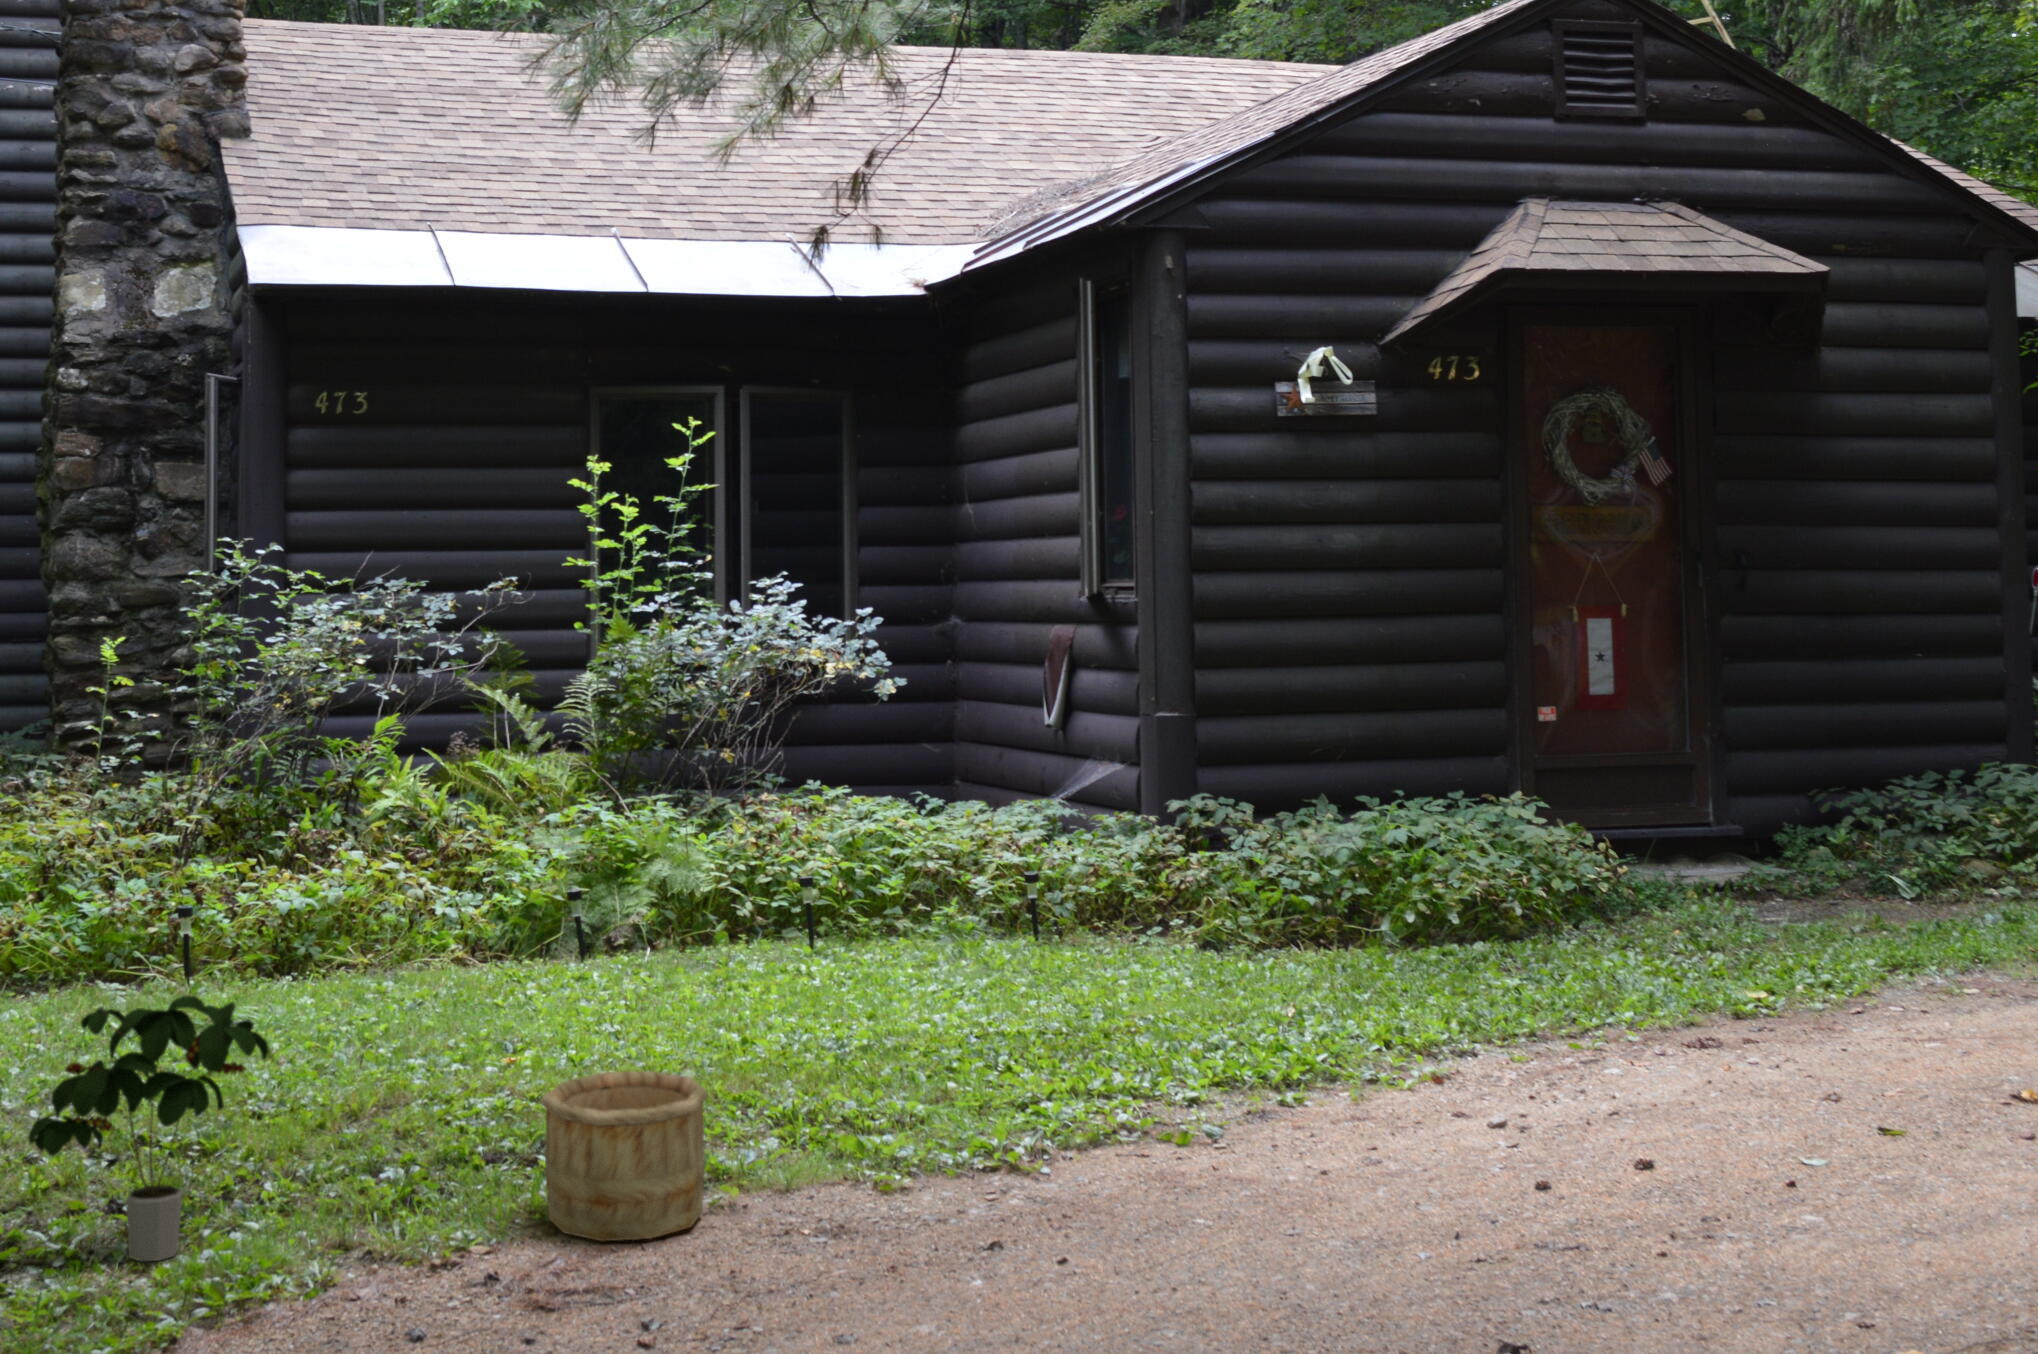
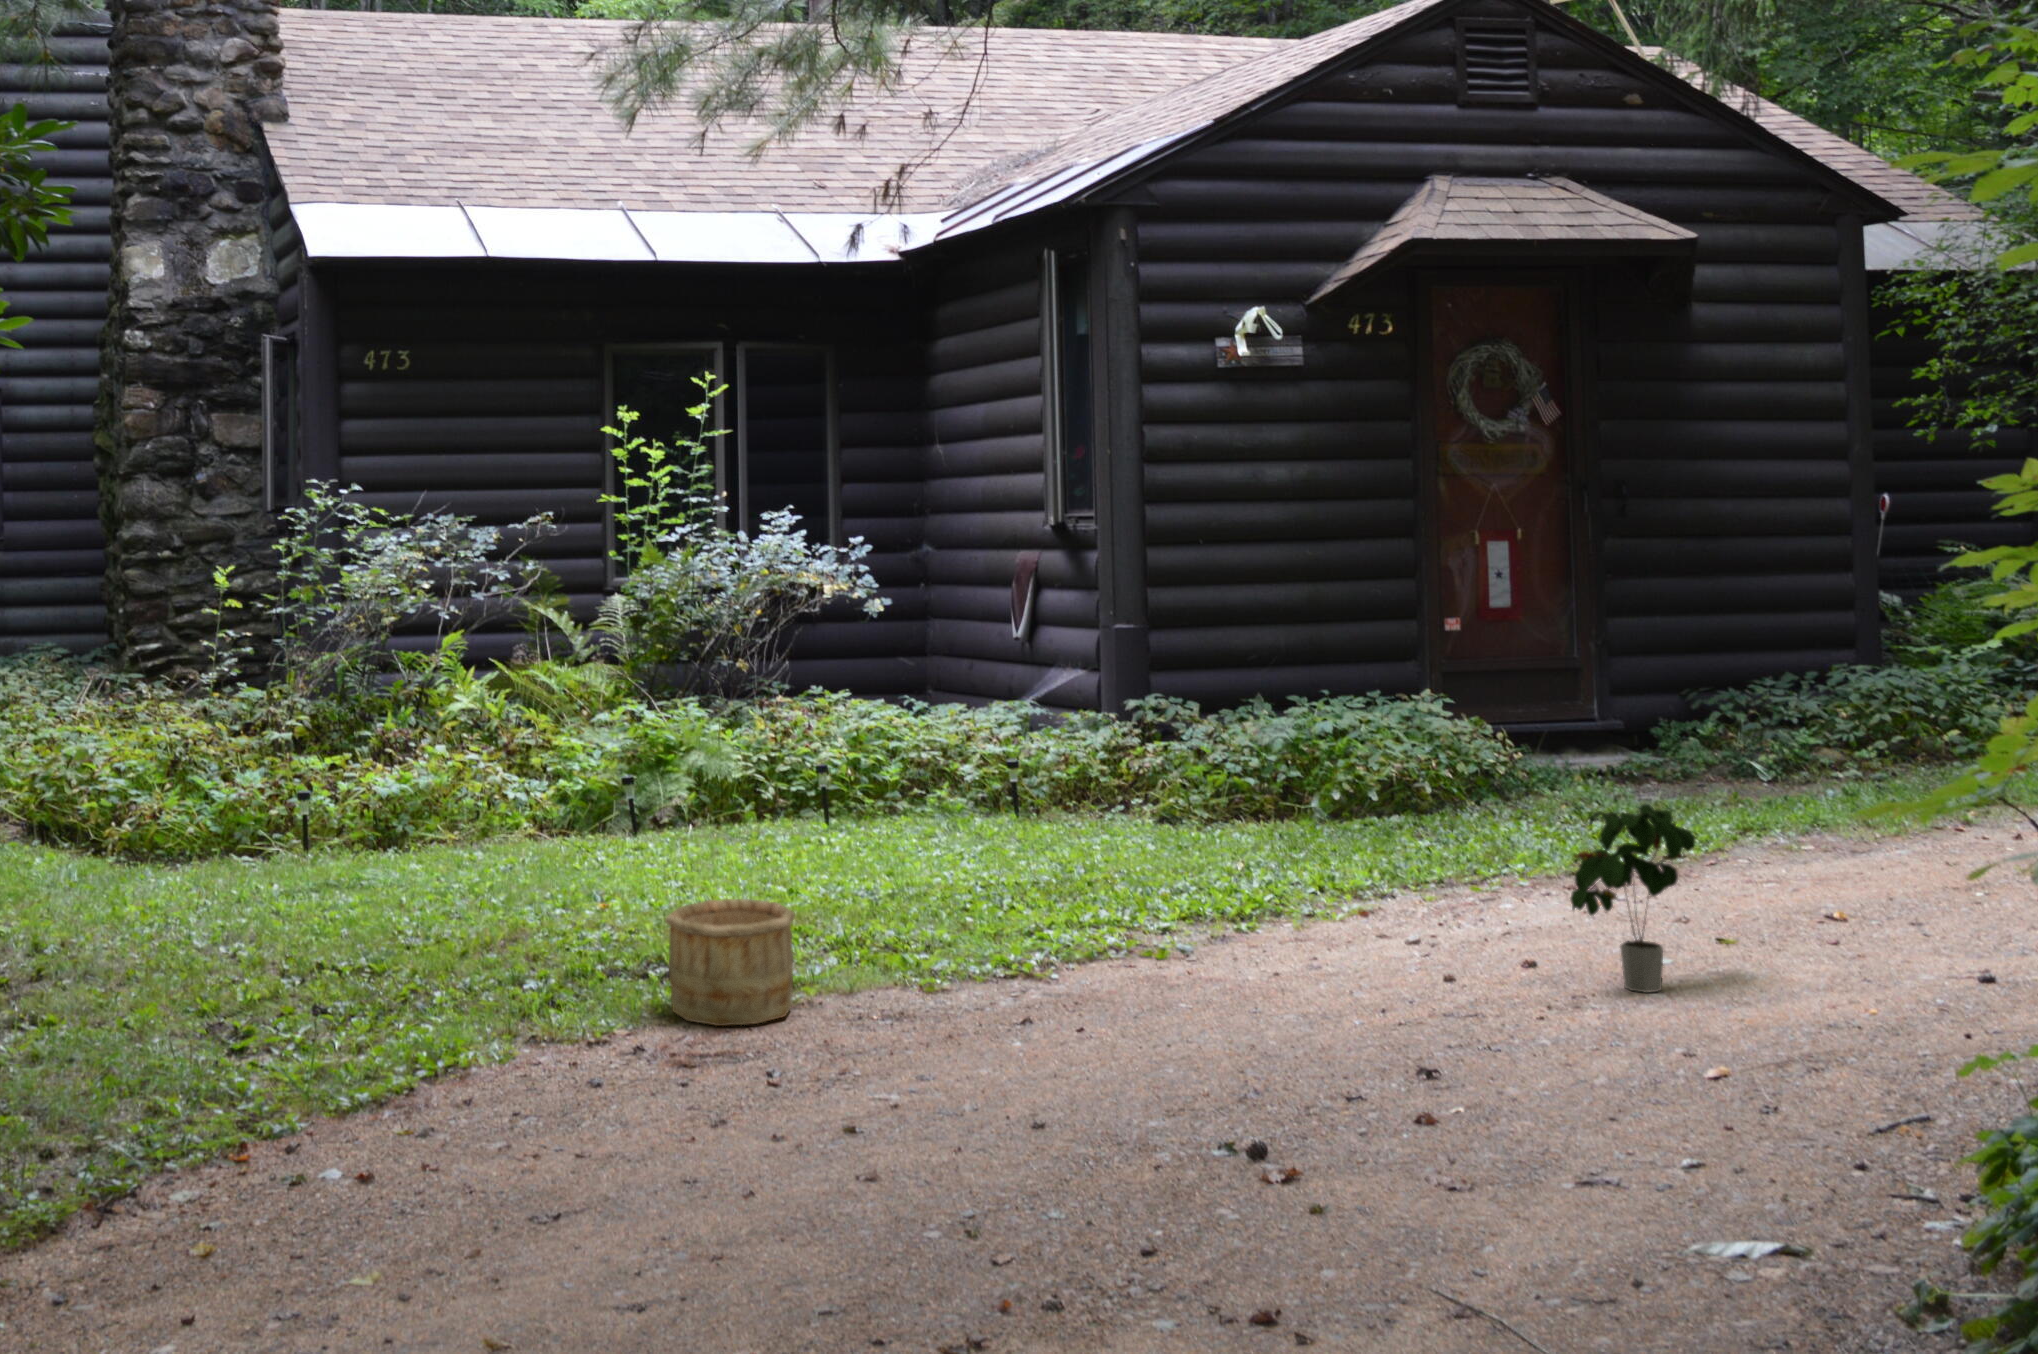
potted plant: present [28,996,269,1261] -> present [1570,804,1695,993]

